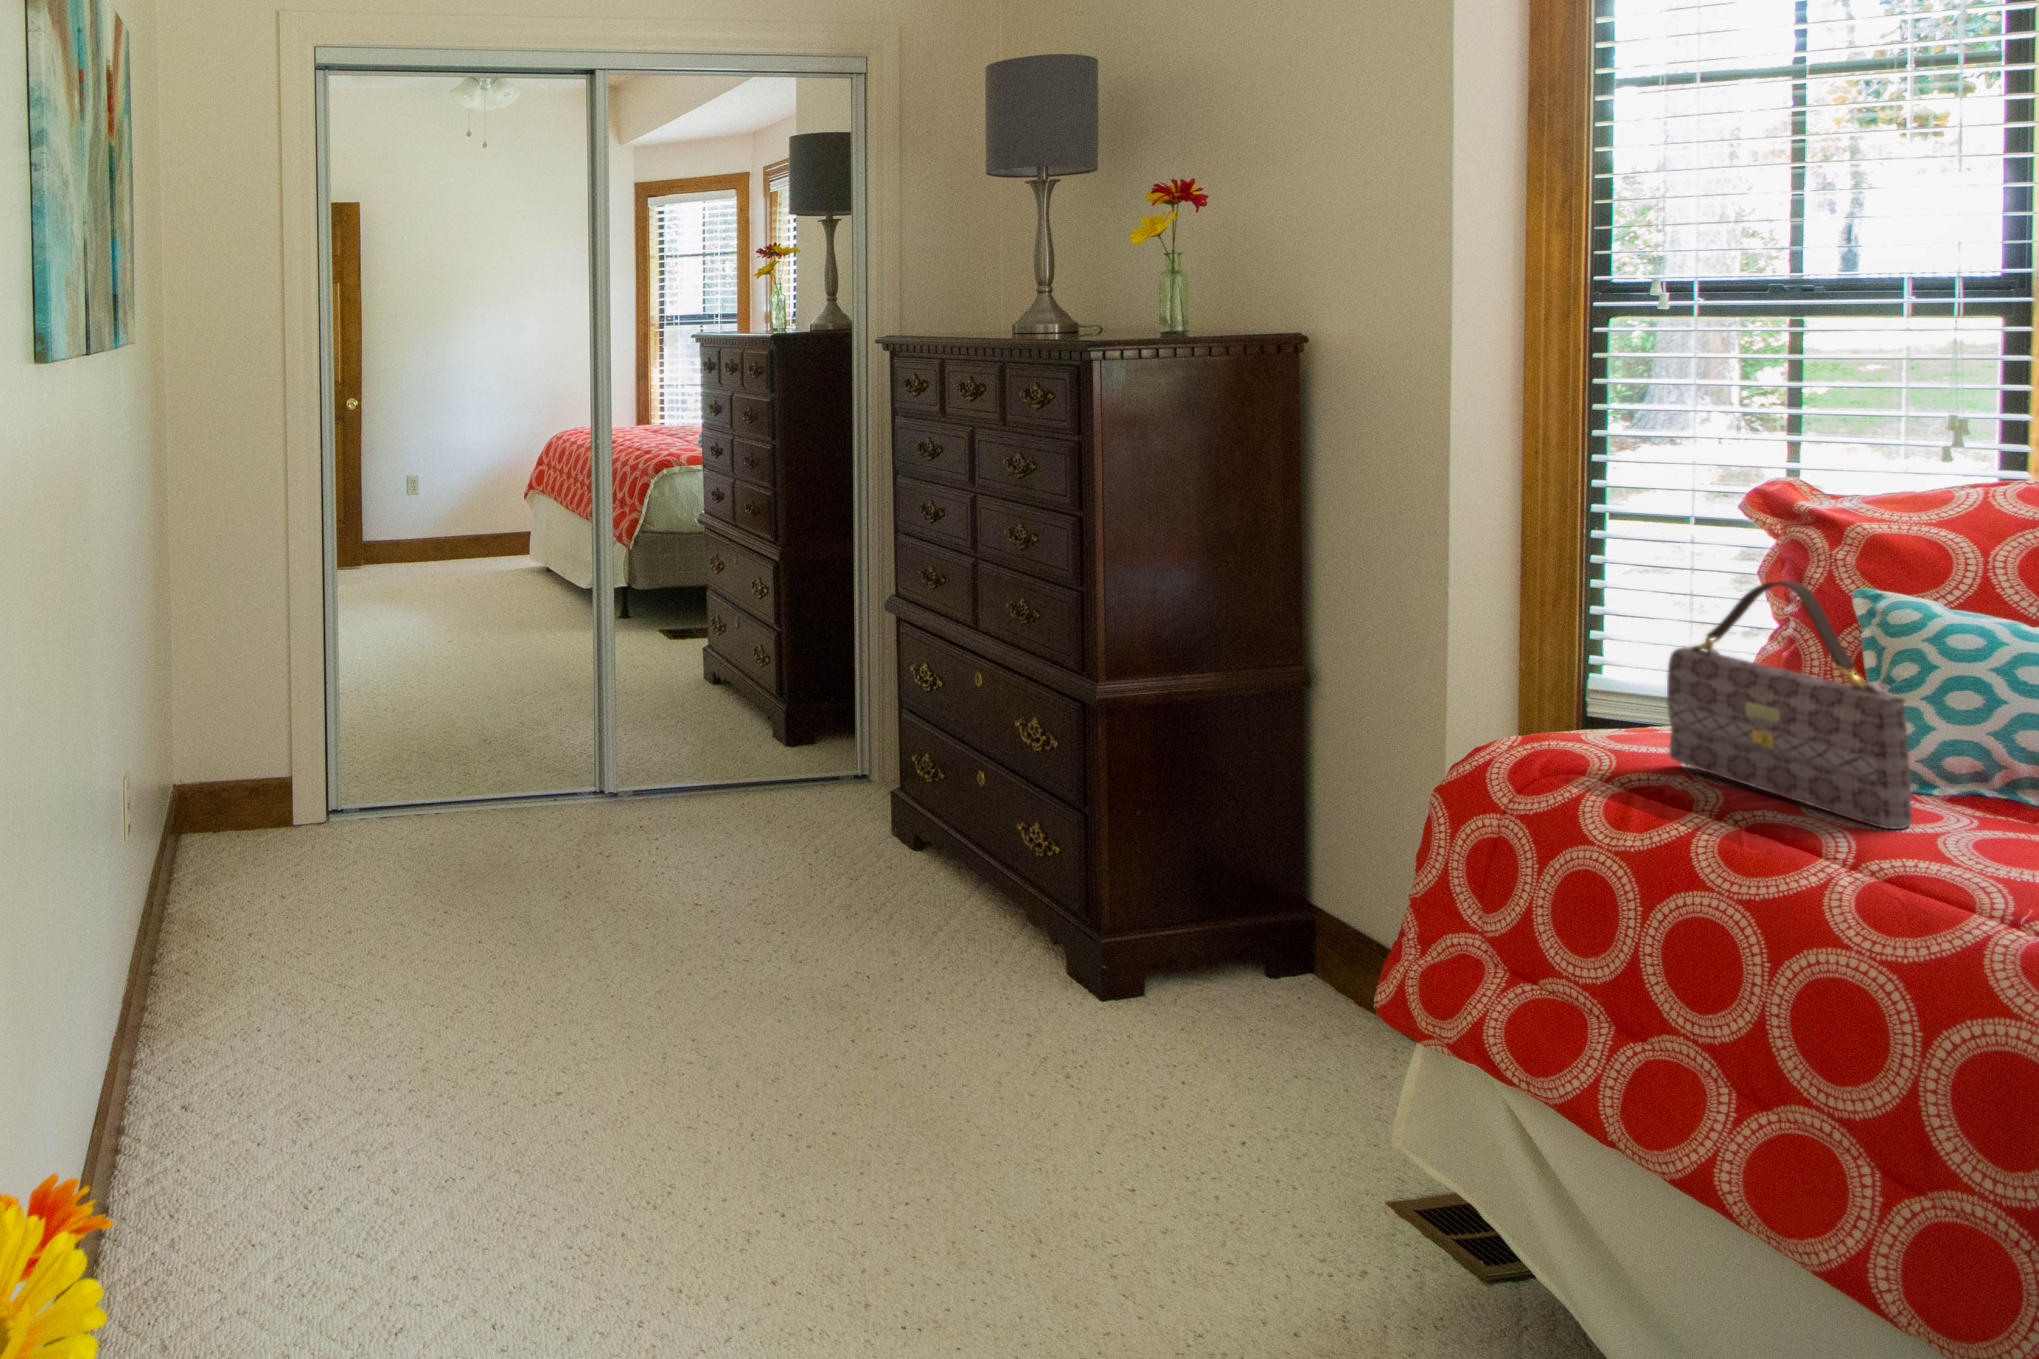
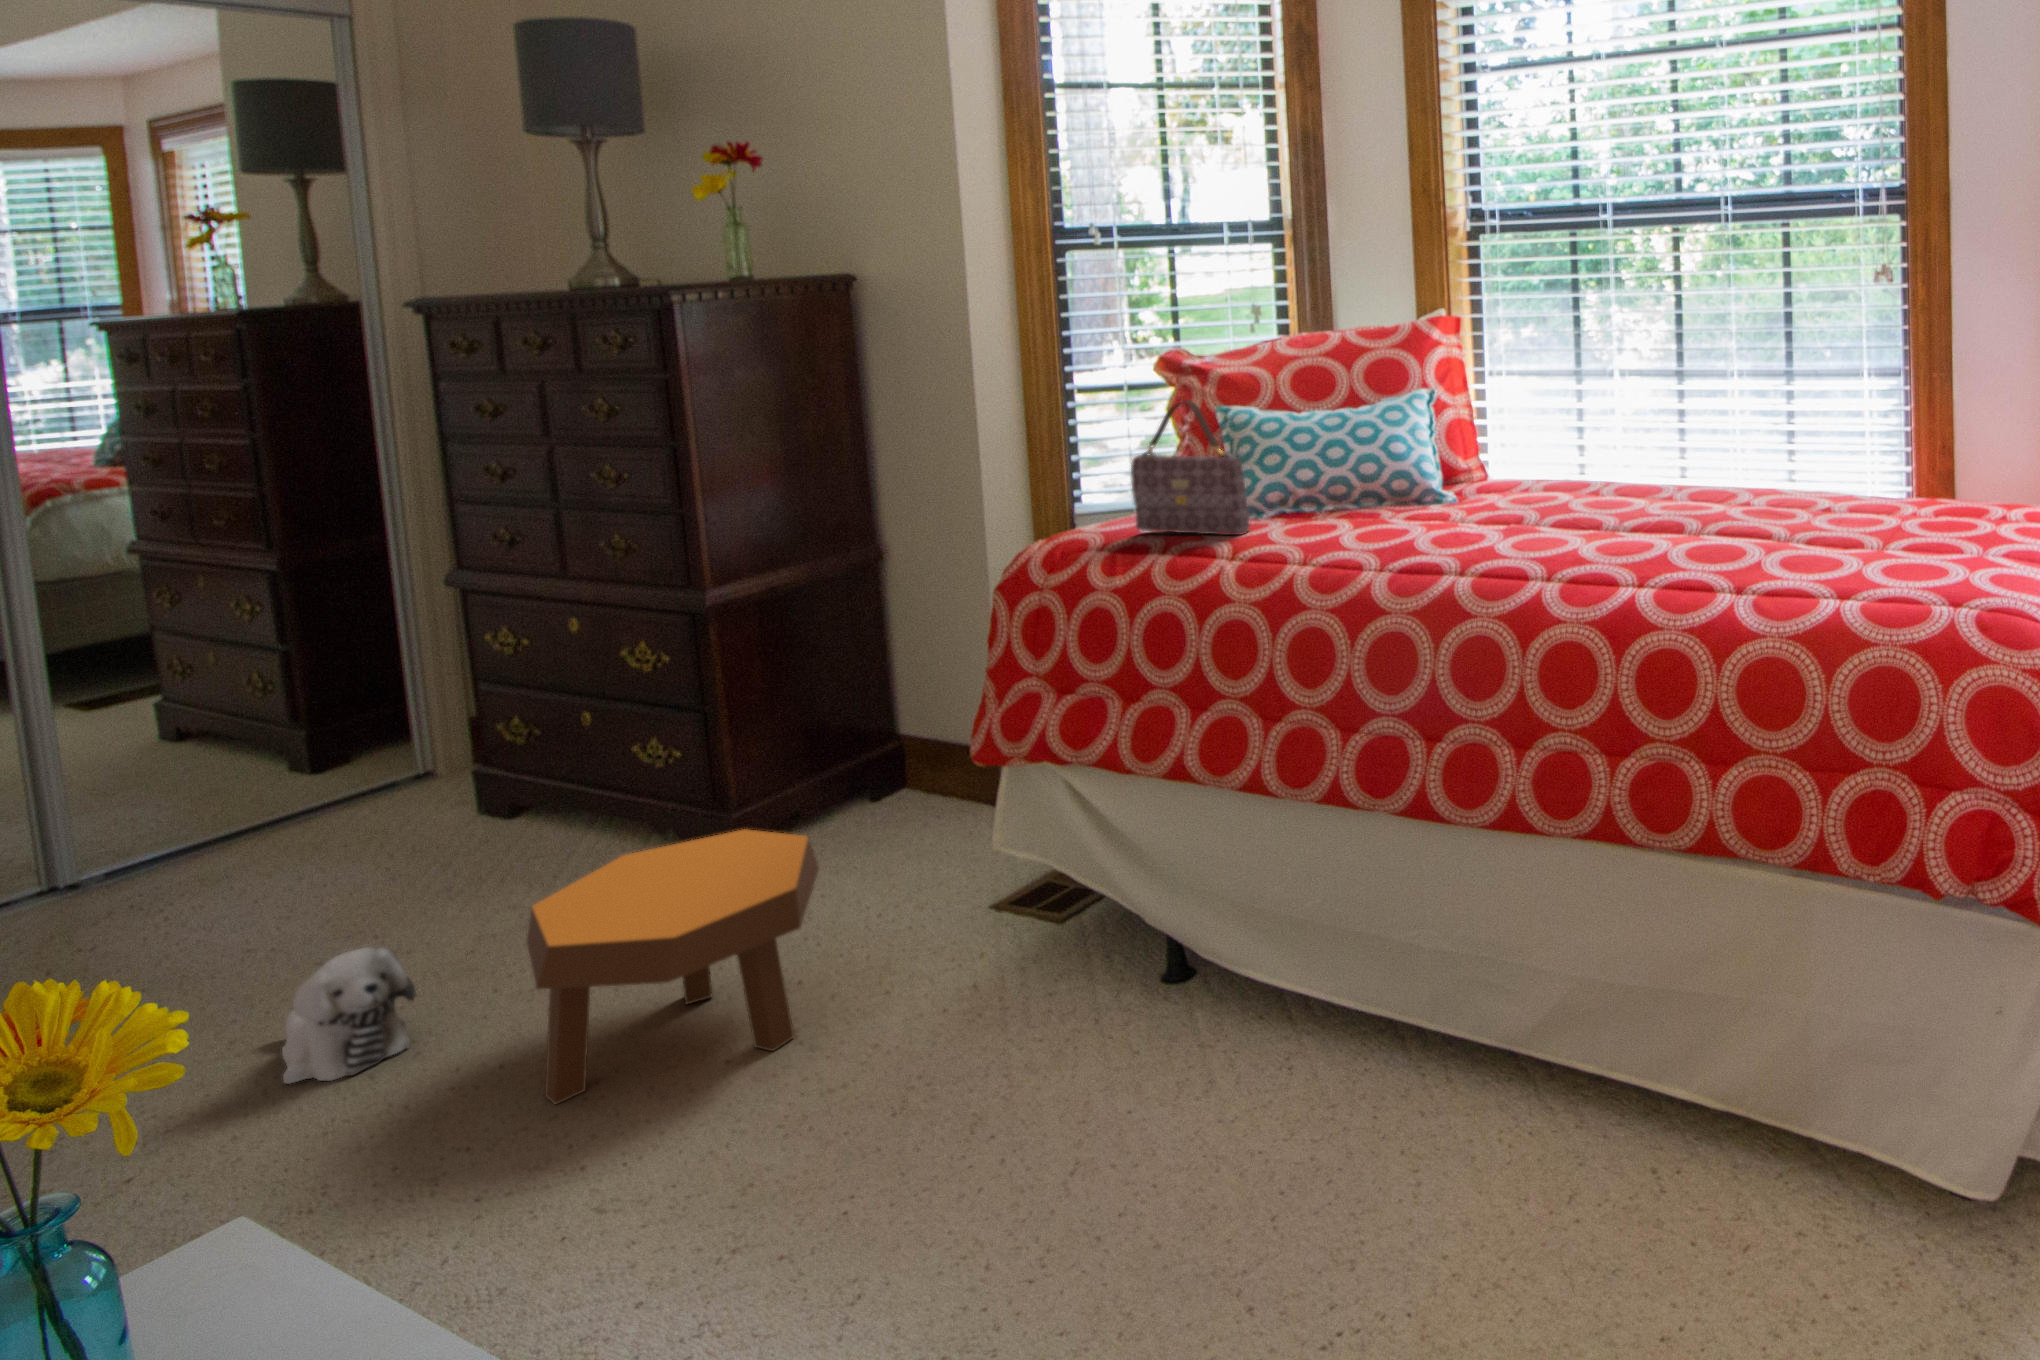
plush toy: none [710,921,806,1033] -> present [282,947,416,1084]
footstool: none [869,932,1163,1239] -> present [527,829,819,1104]

